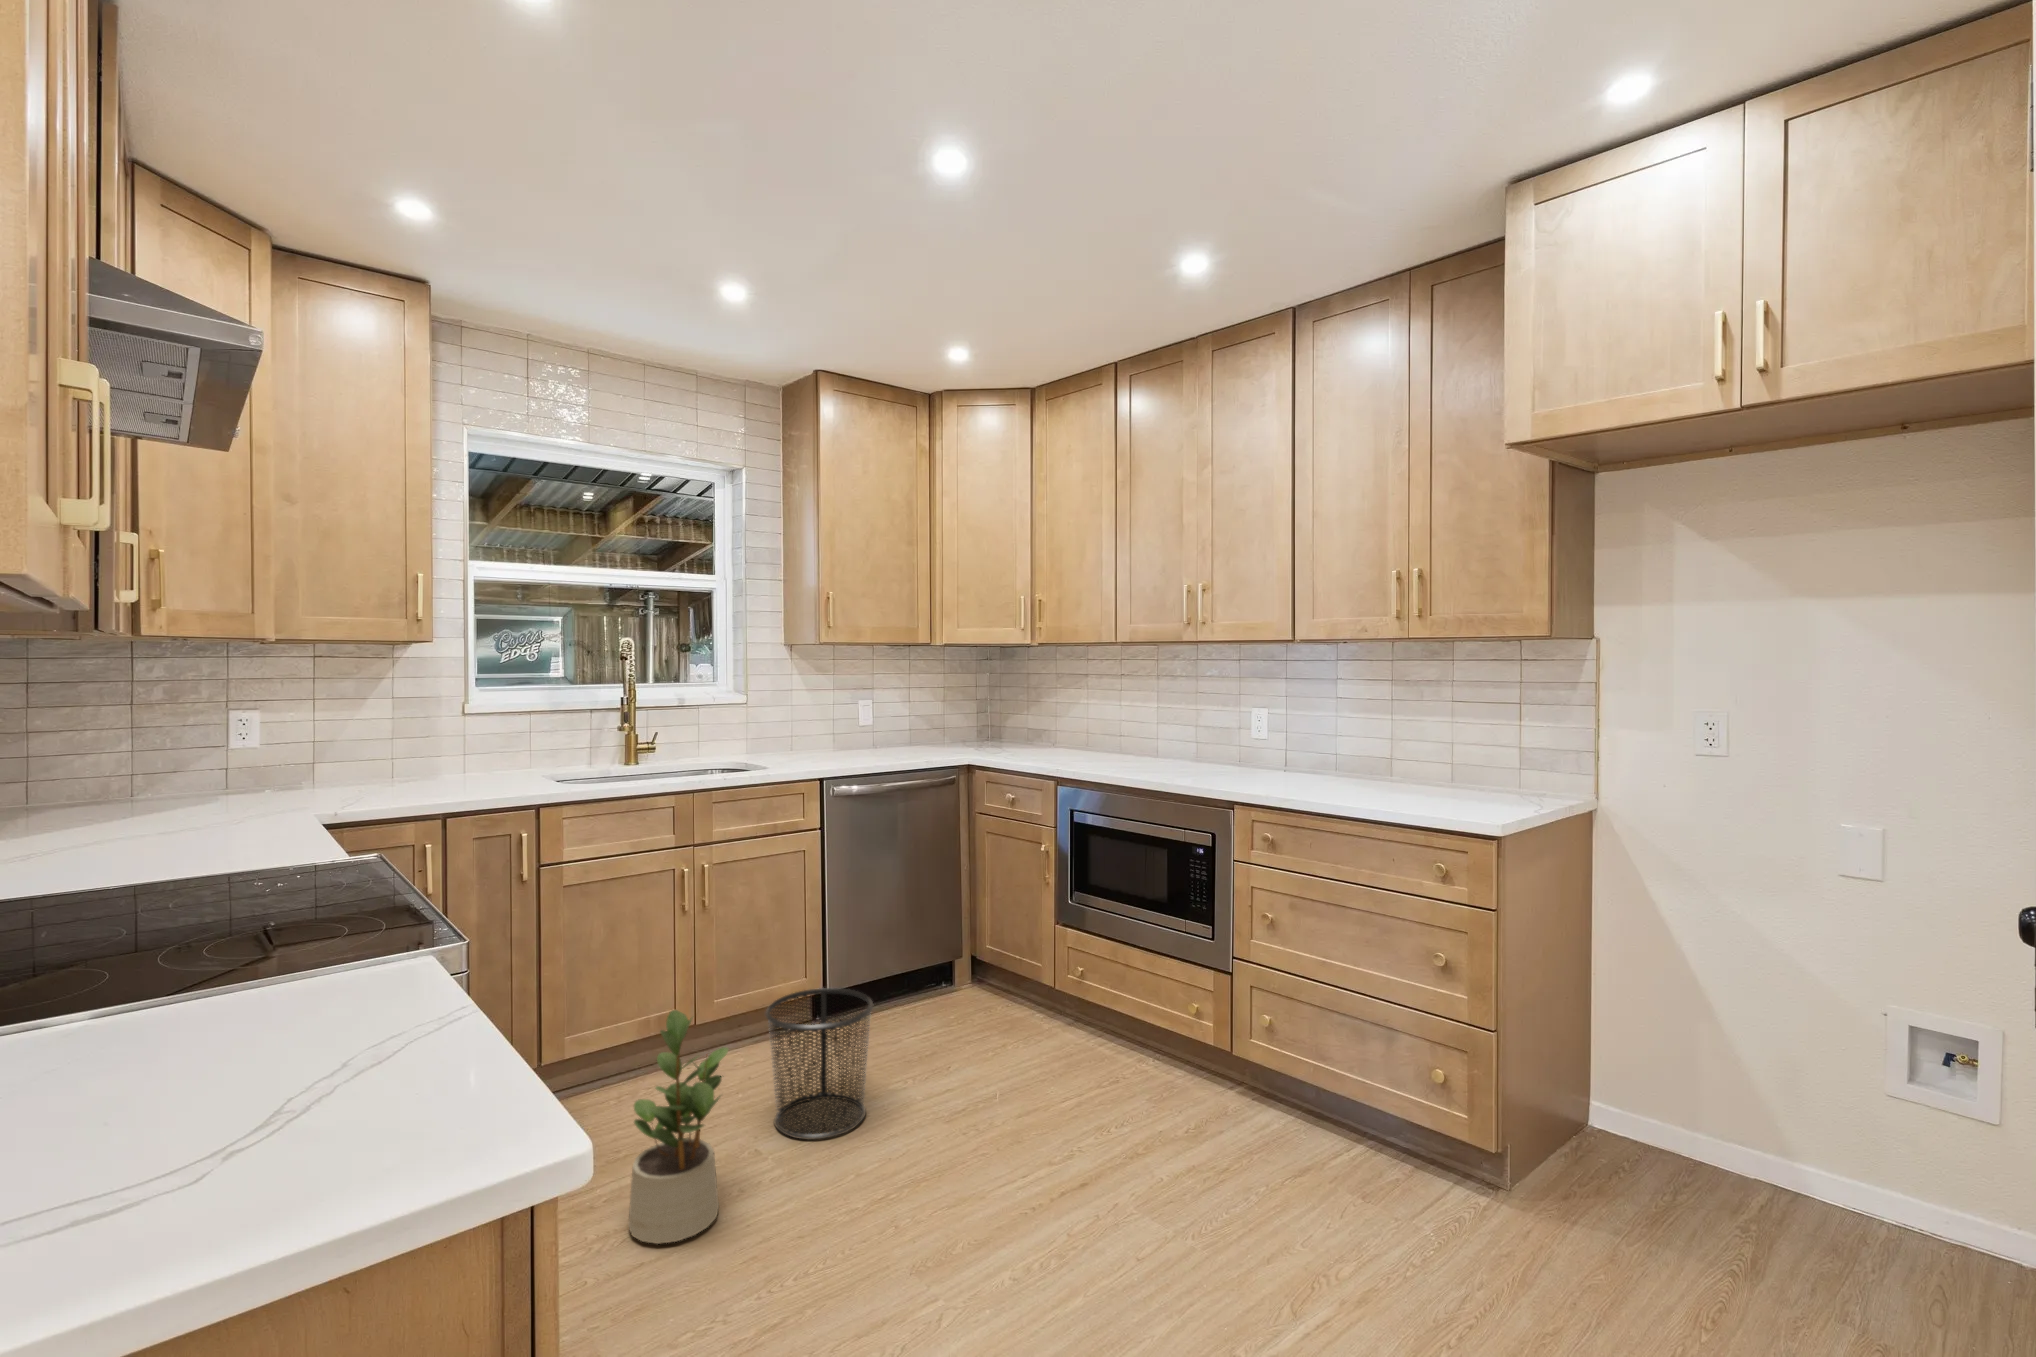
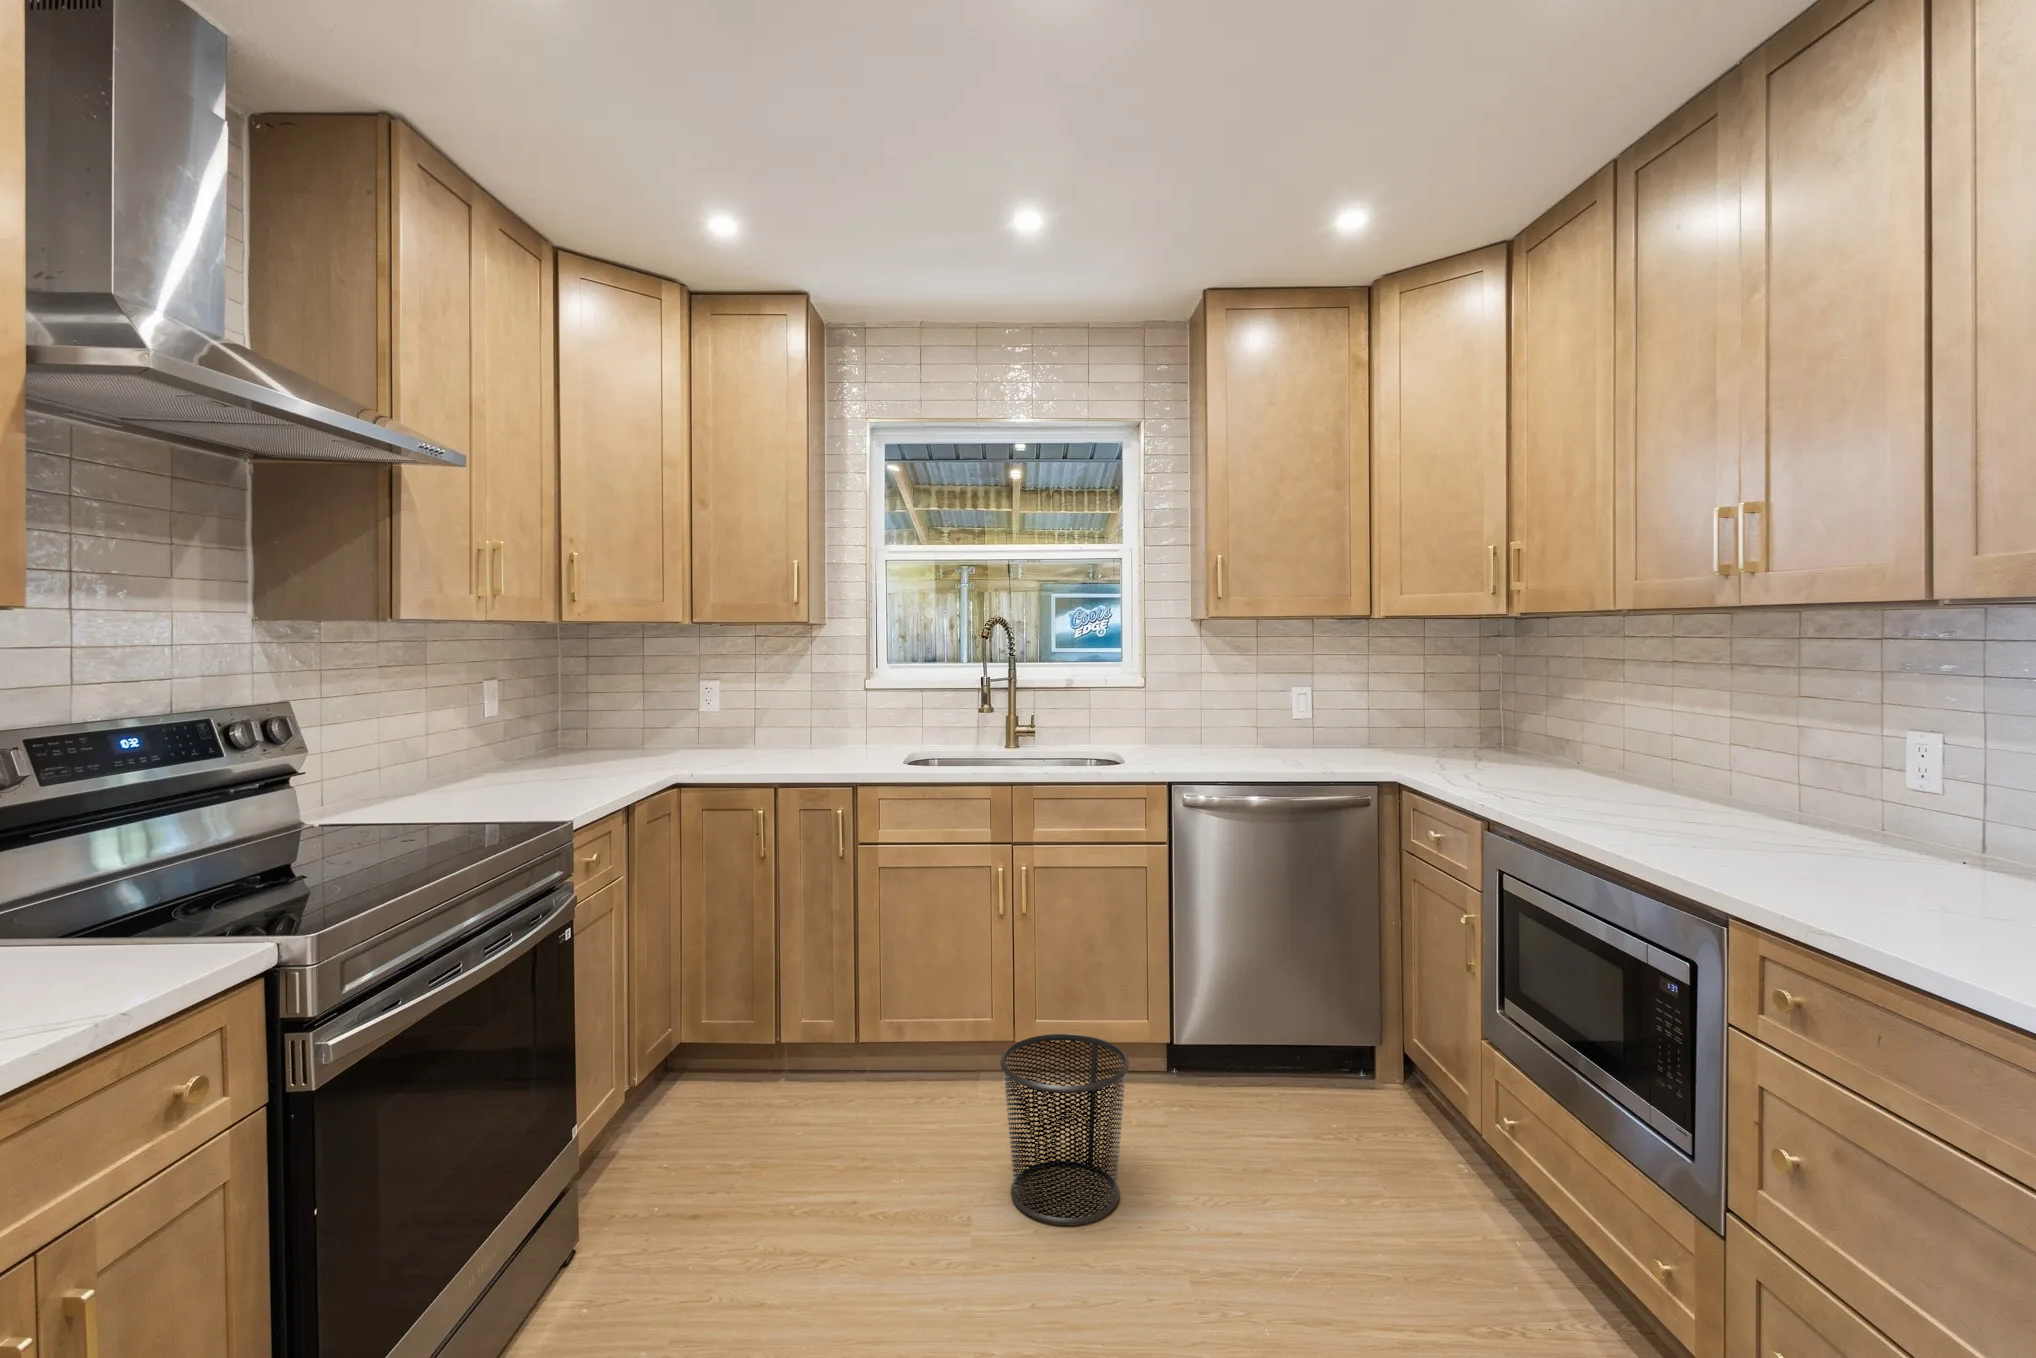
potted plant: present [628,1010,728,1244] -> none [789,1022,909,1276]

